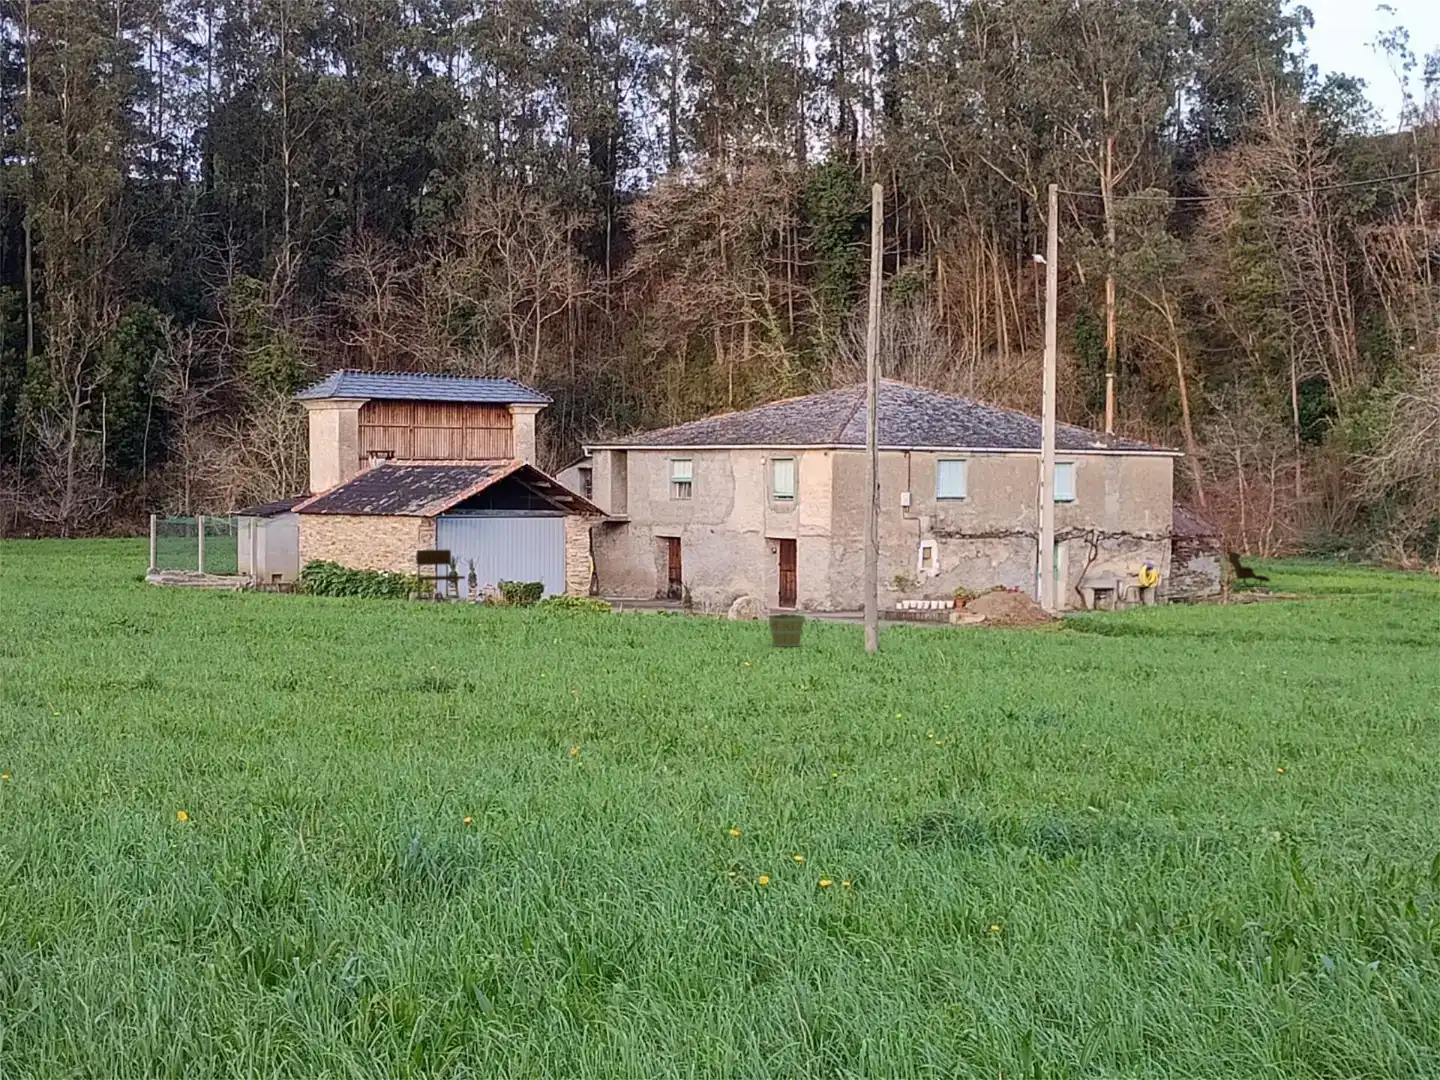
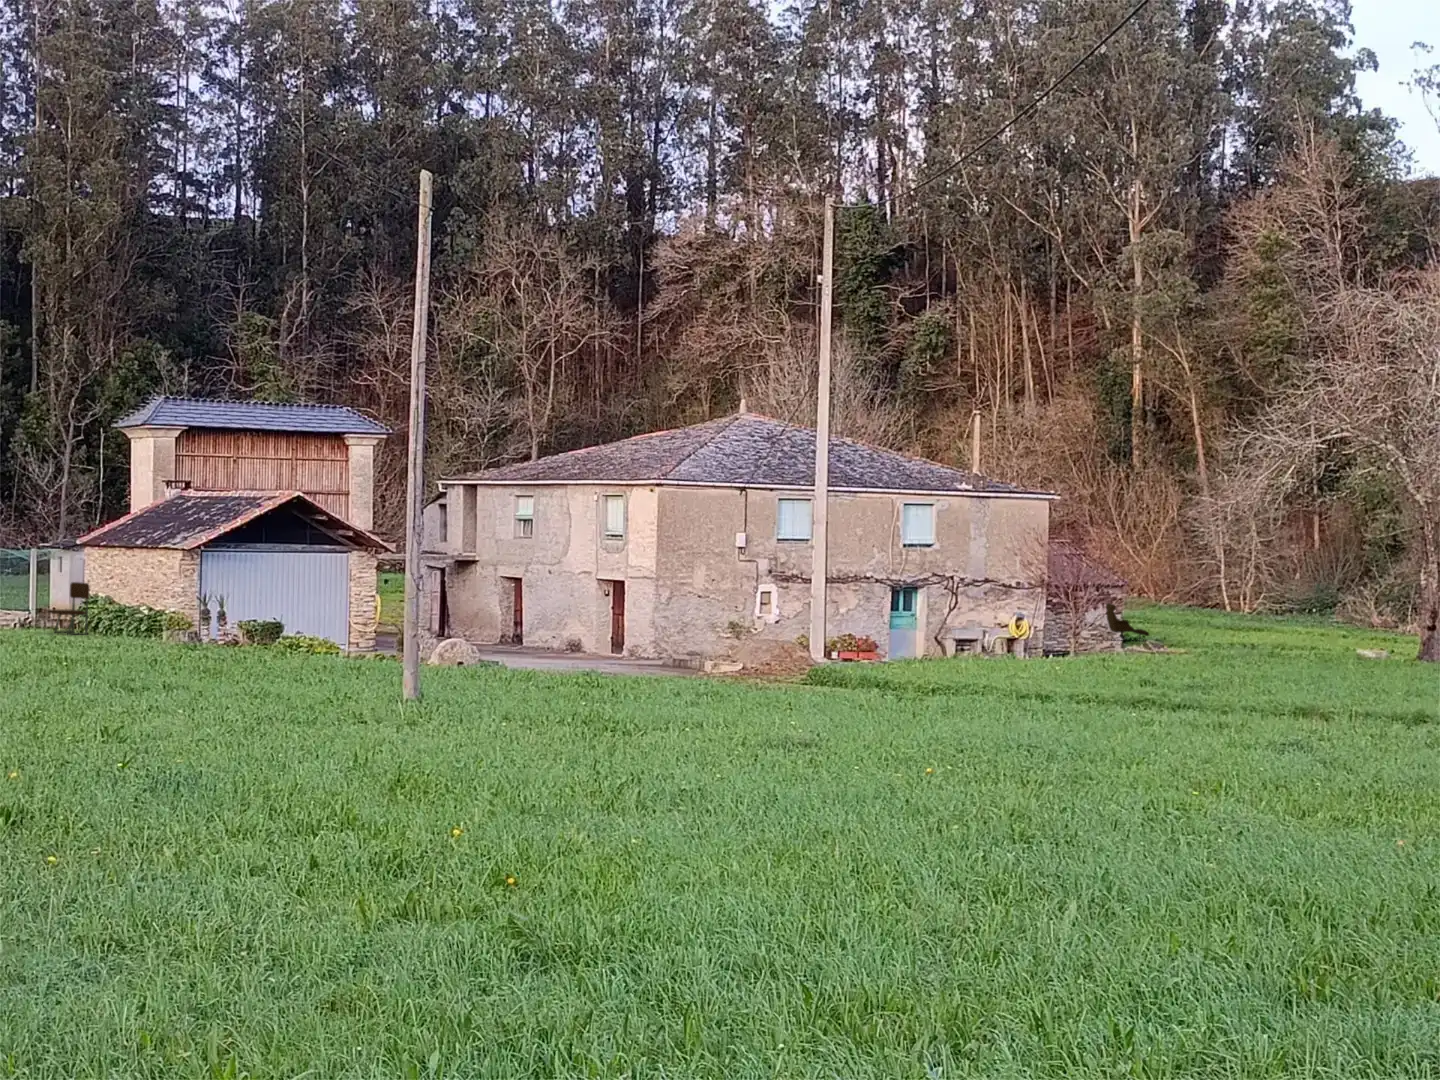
bench: present [416,550,465,599] -> present [46,582,90,635]
wooden bucket: present [769,614,805,647] -> none [360,663,403,702]

